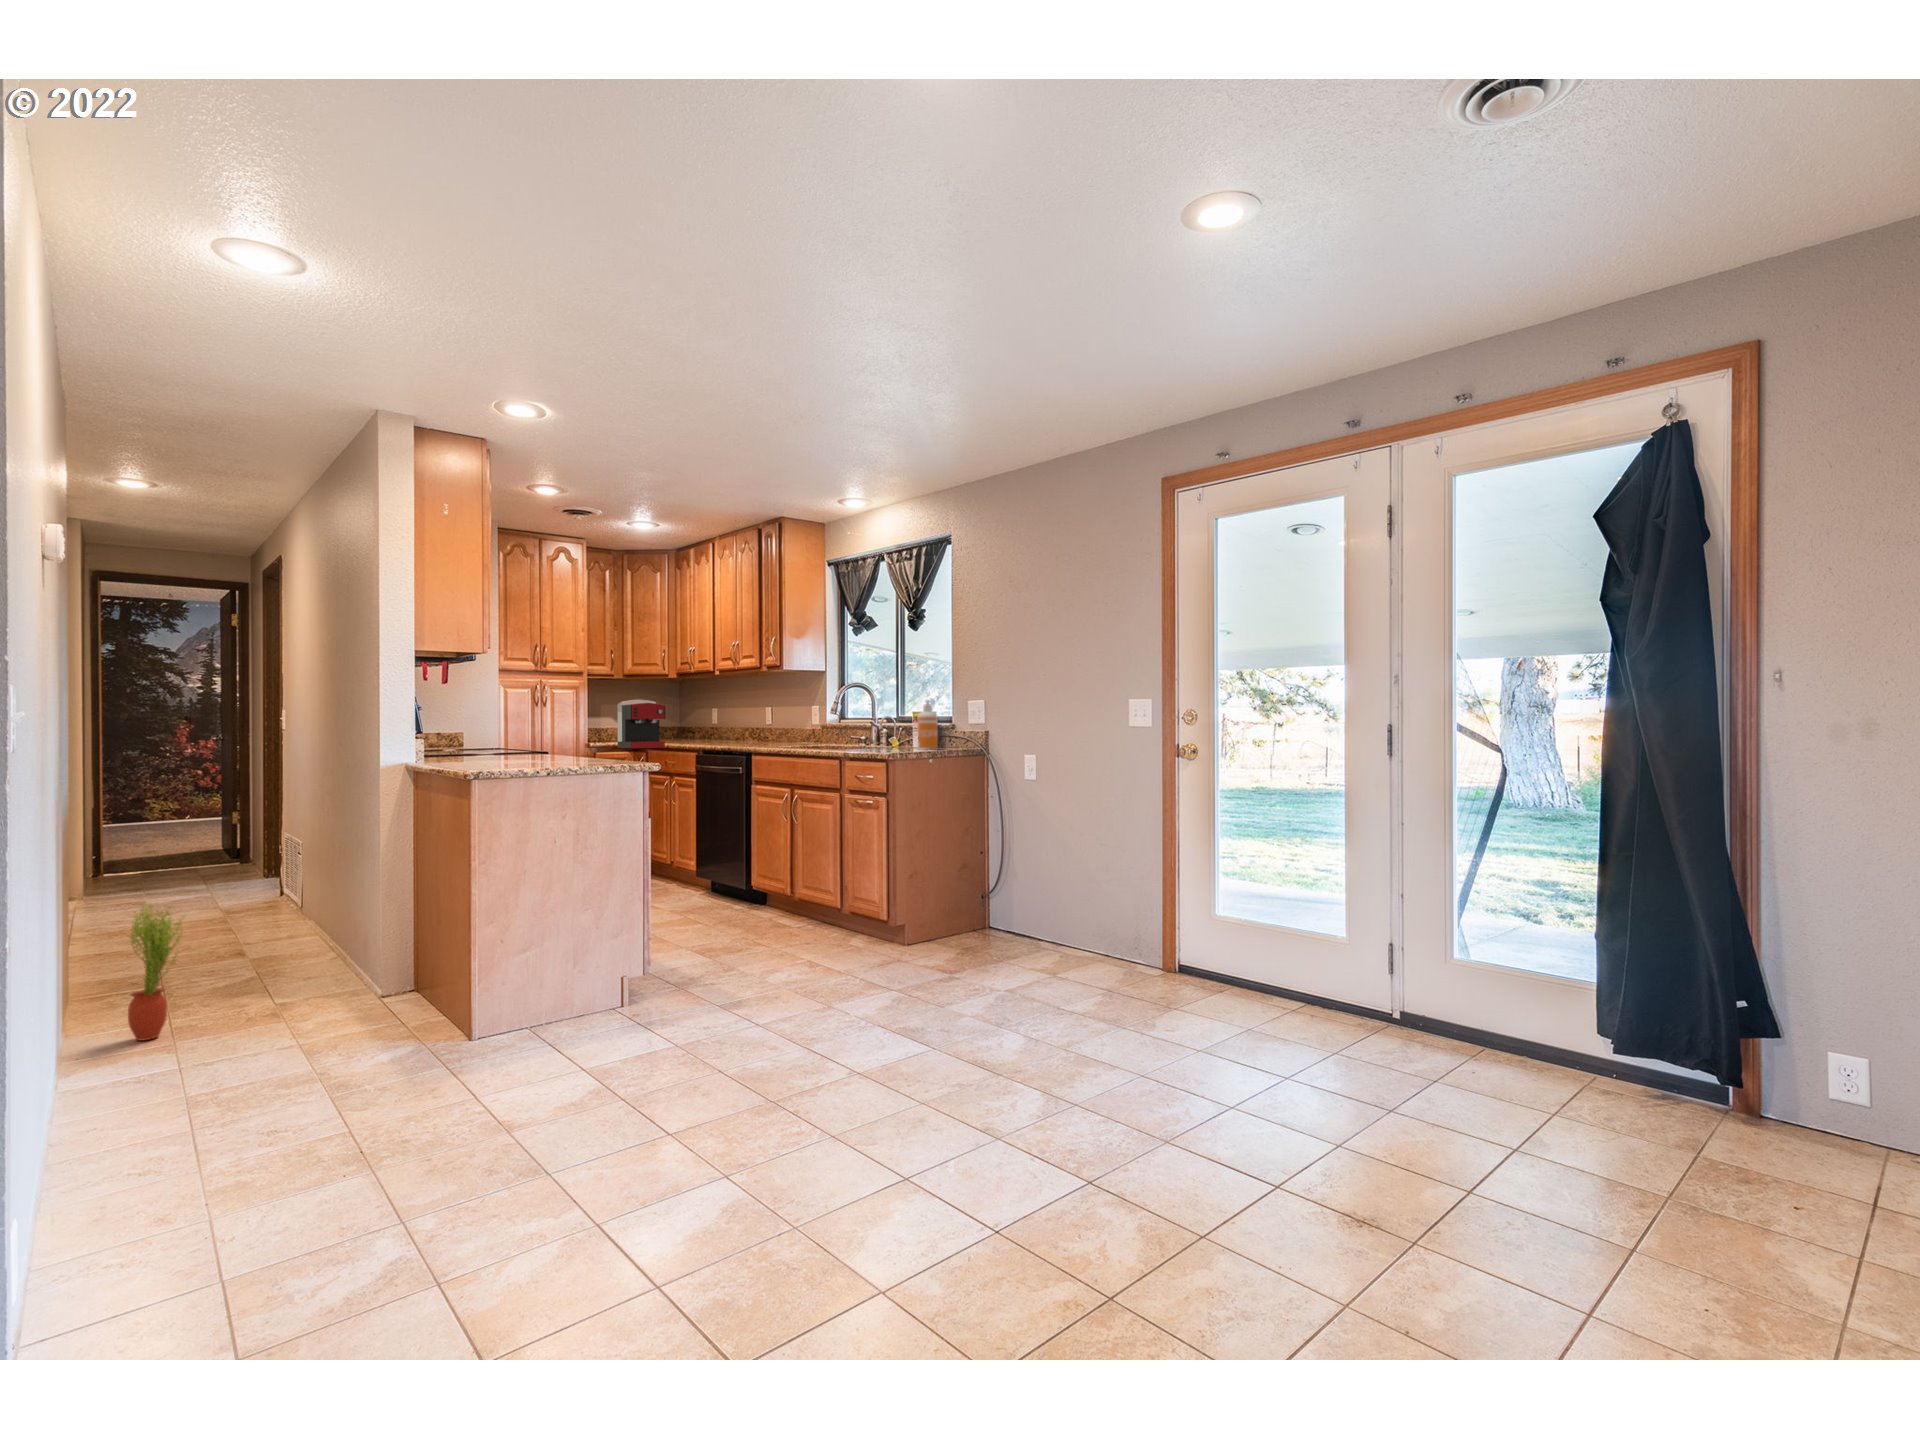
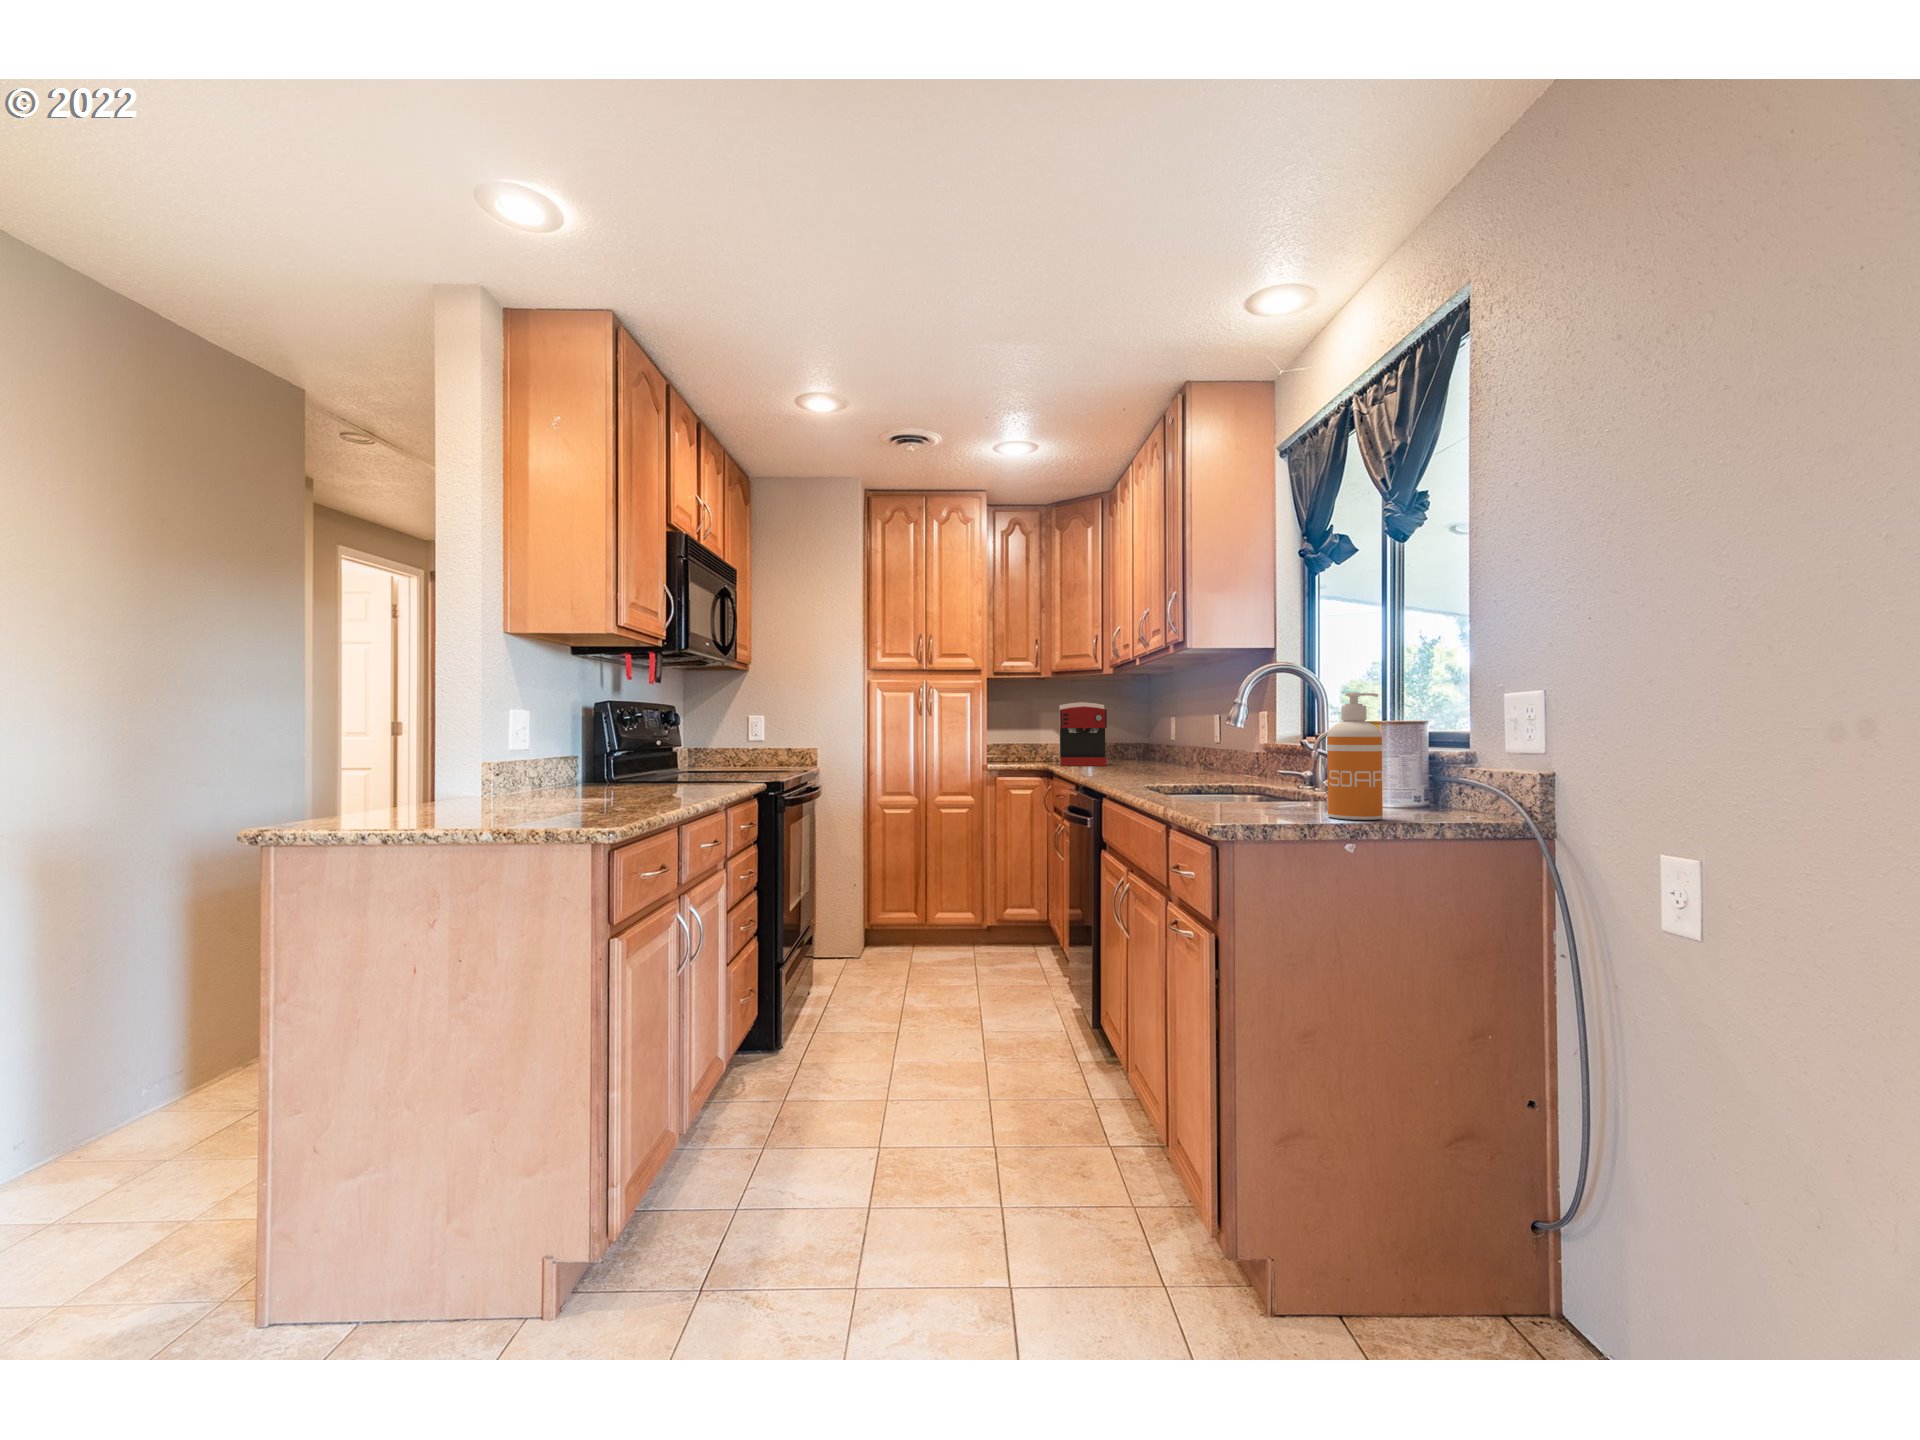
potted plant: present [128,904,182,1041] -> none [109,962,195,1135]

